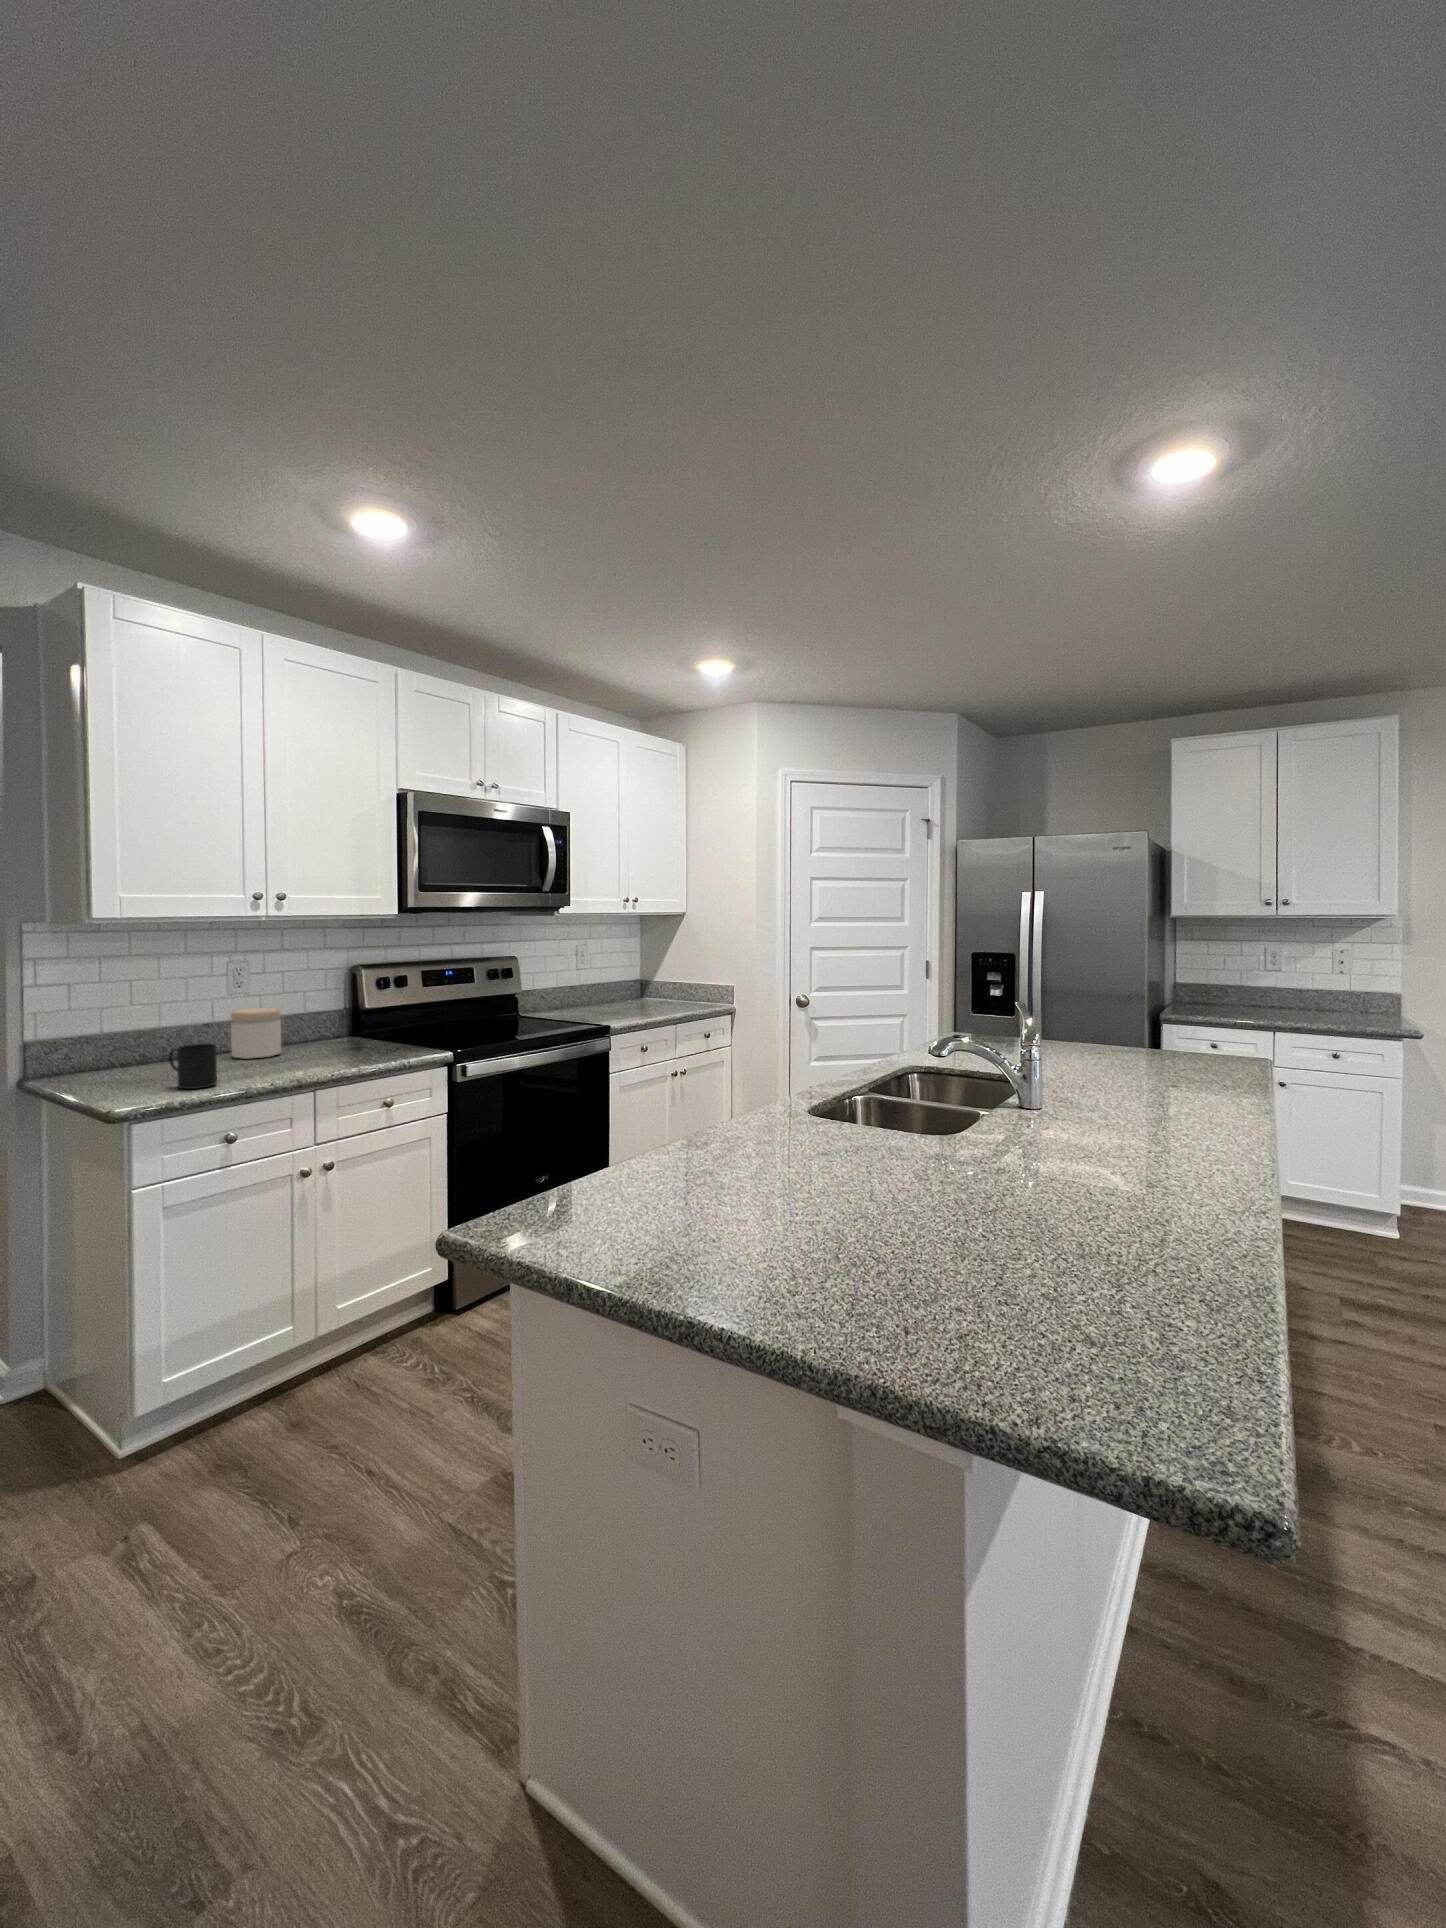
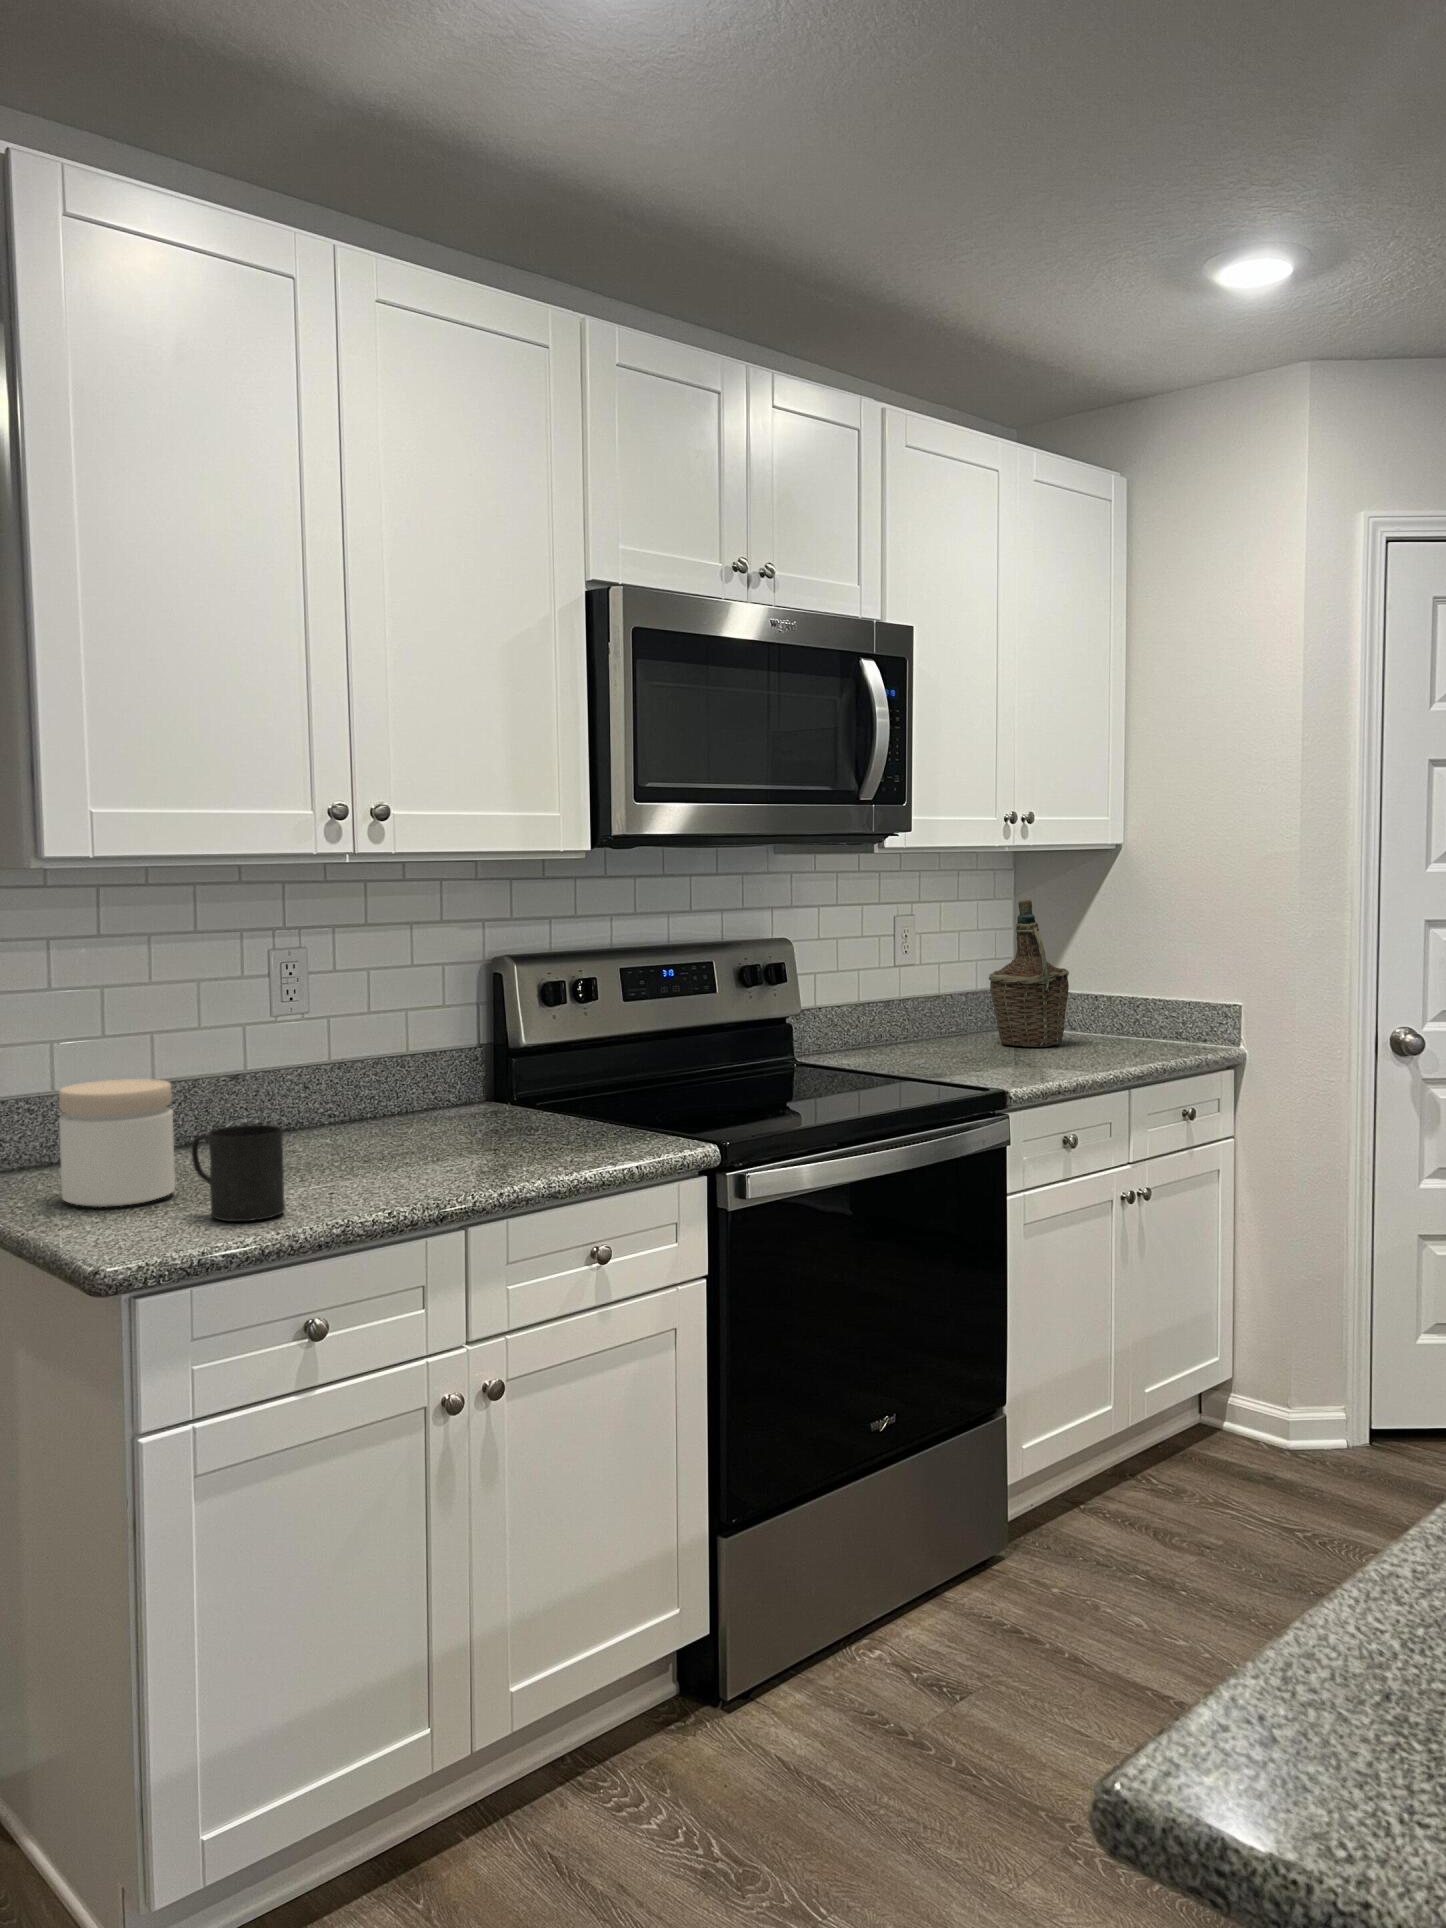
bottle: none [621,938,658,1006] -> present [989,900,1069,1047]
jar: present [231,1008,281,1059] -> present [59,1079,175,1207]

